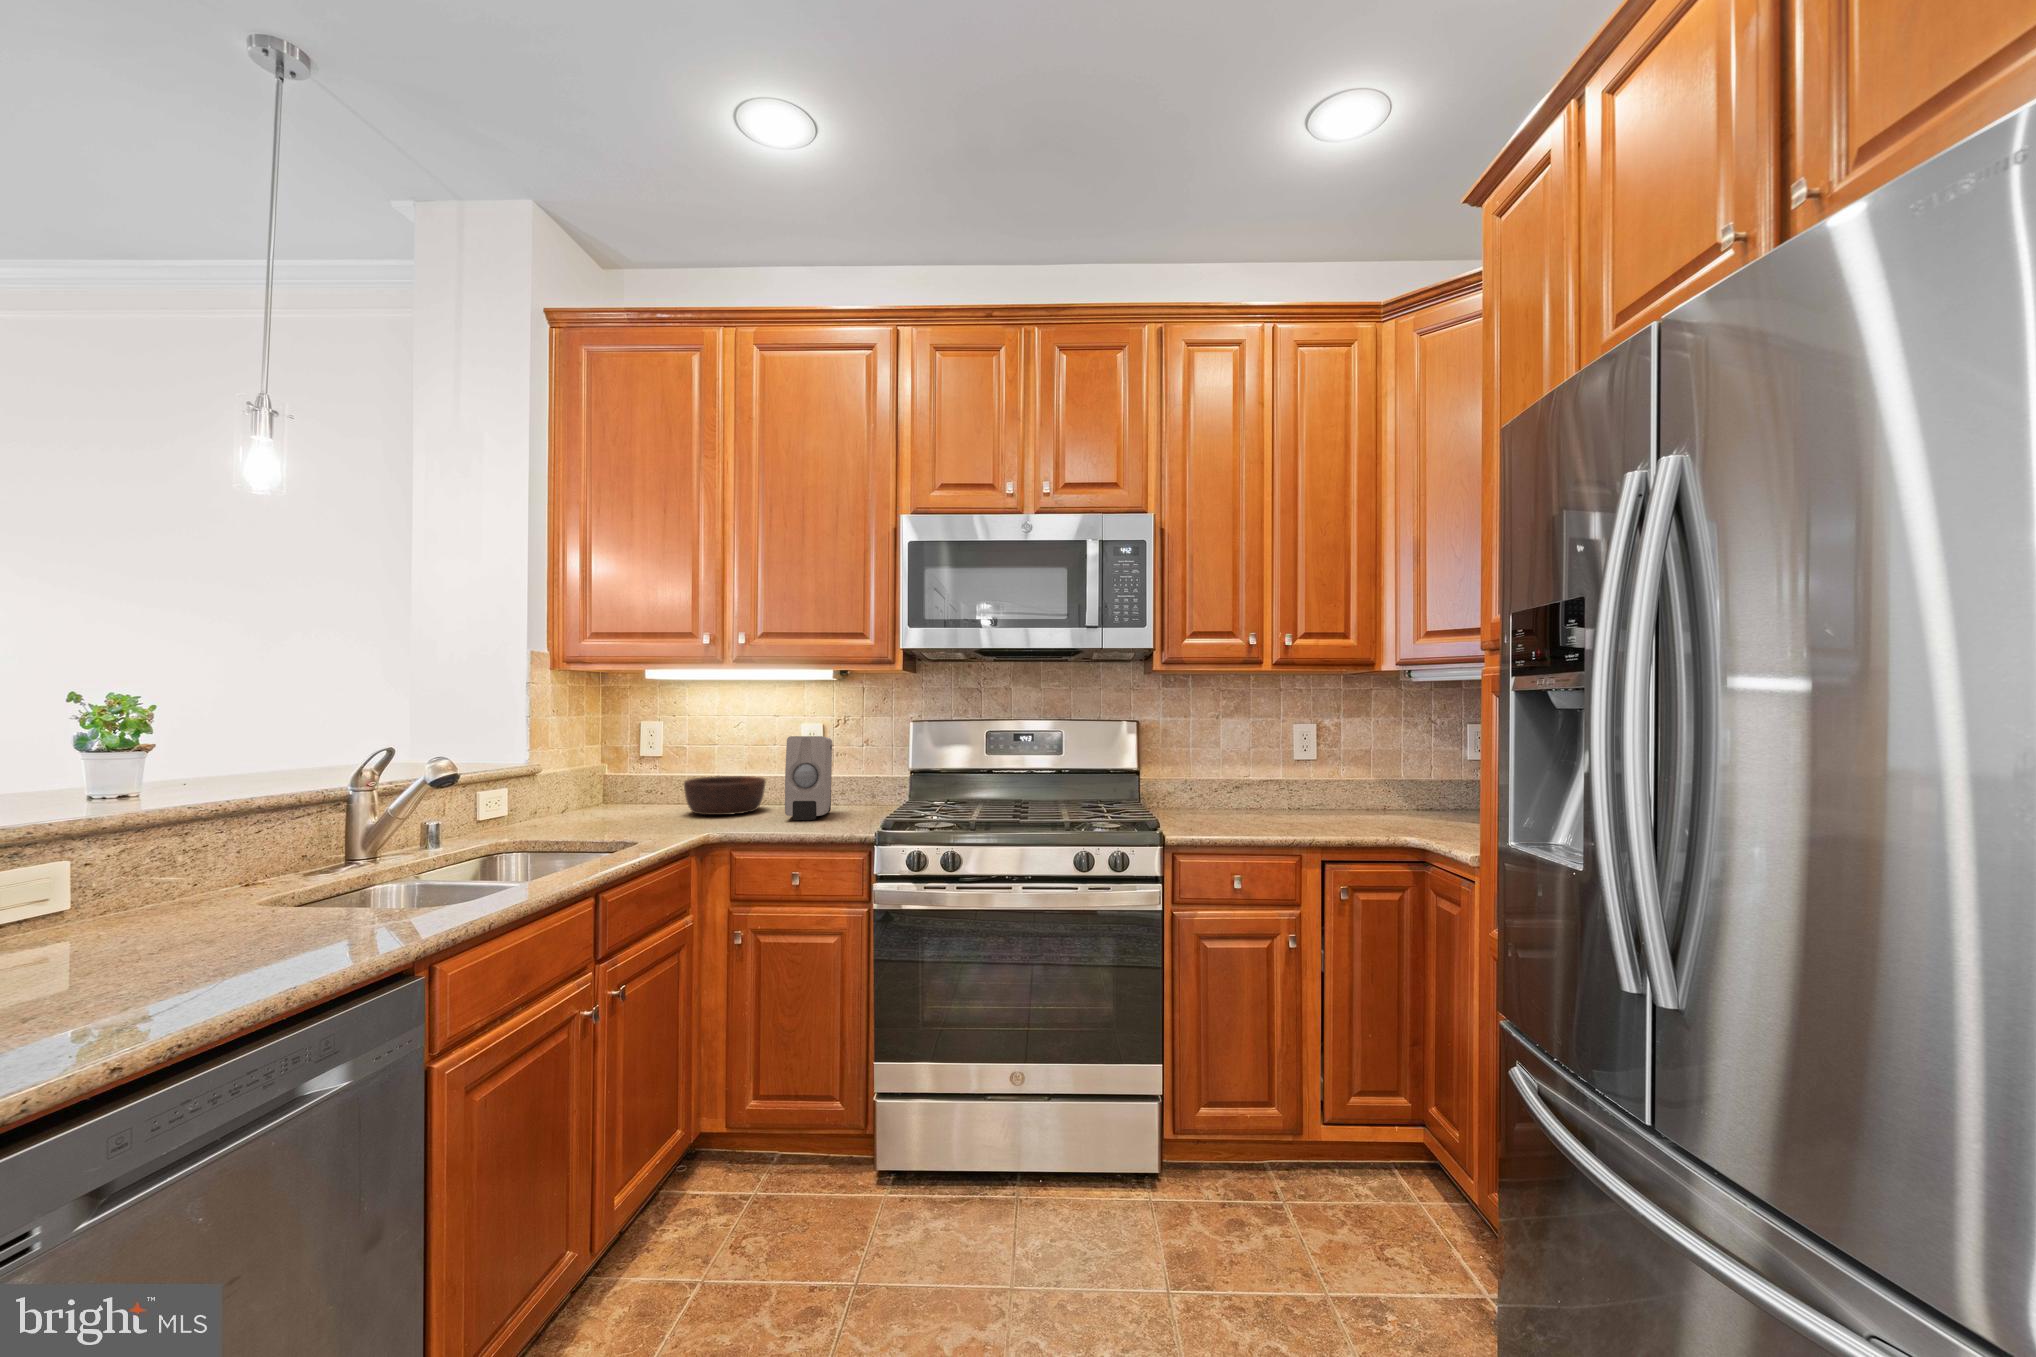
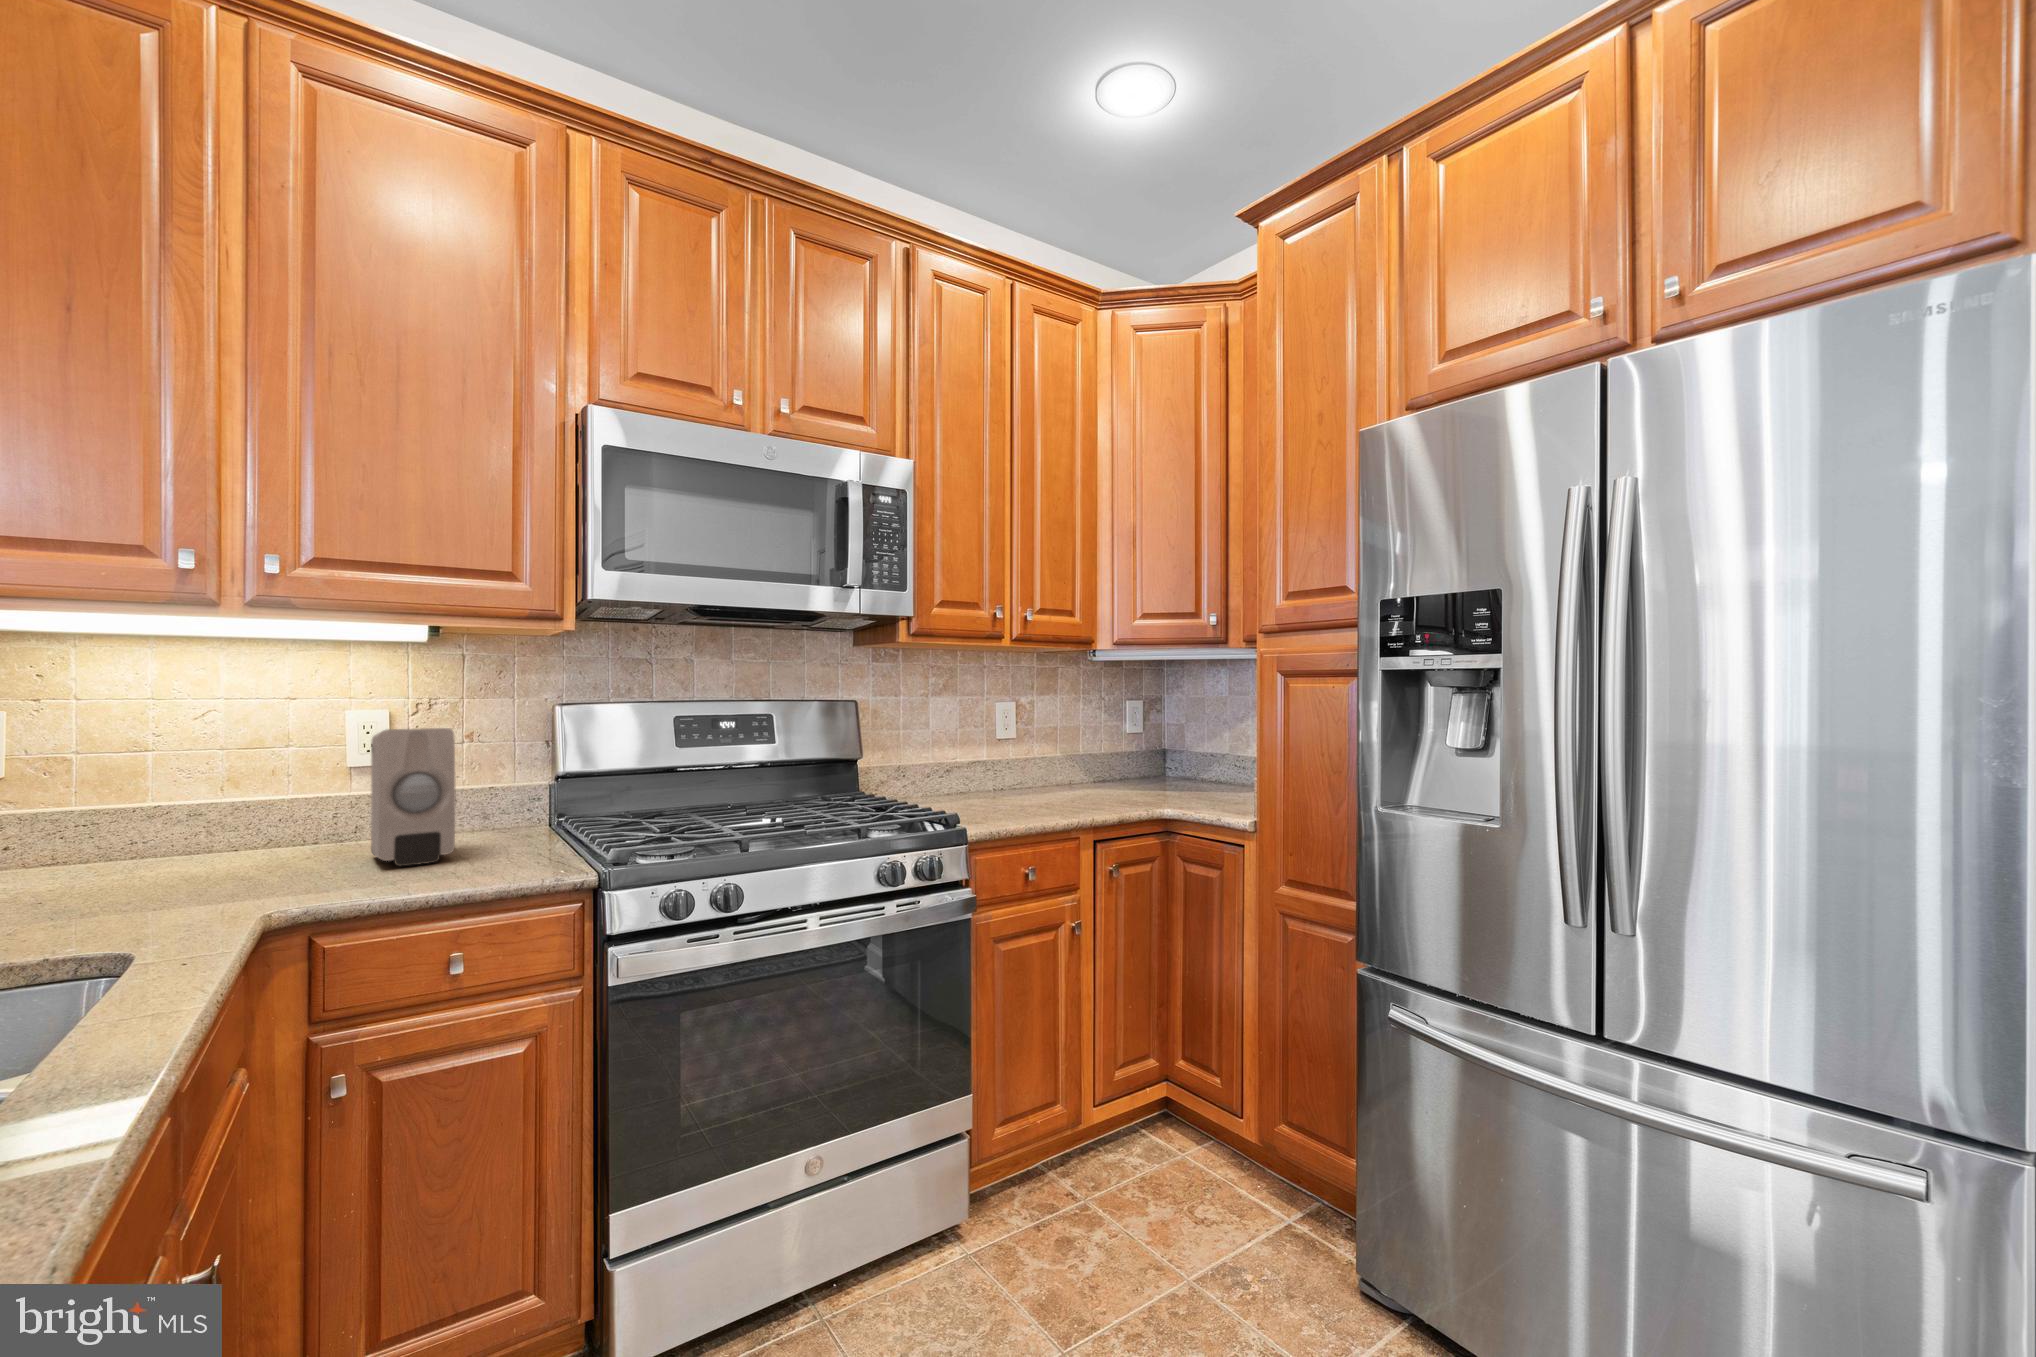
wooden bowl: present [684,776,765,815] -> none [104,805,295,880]

